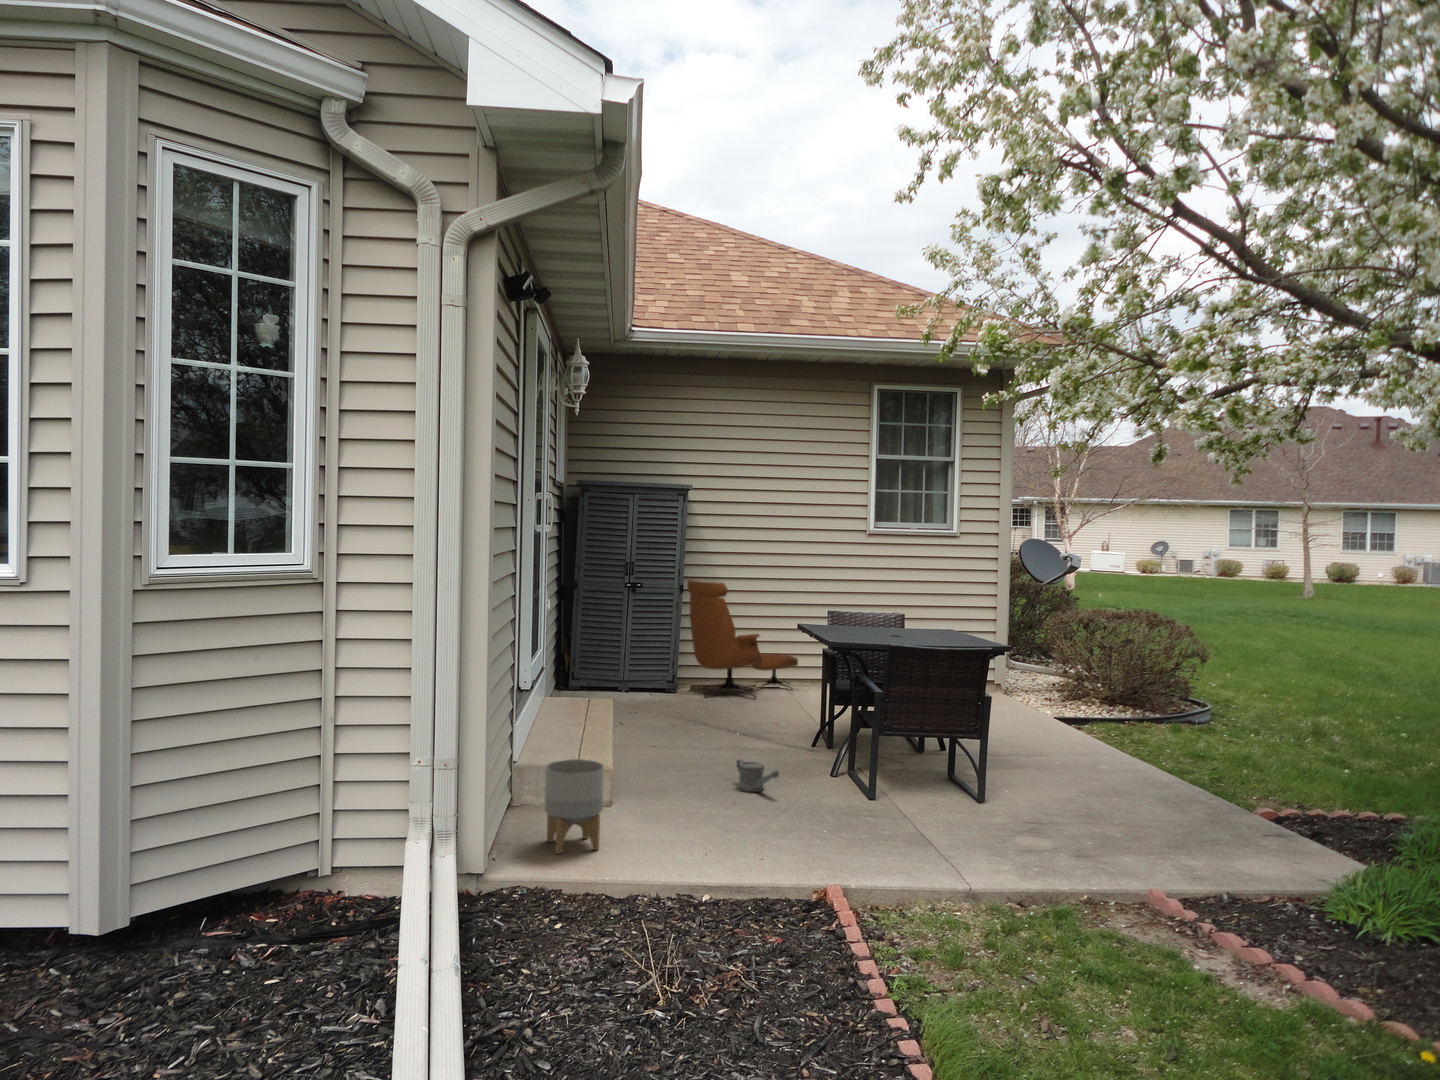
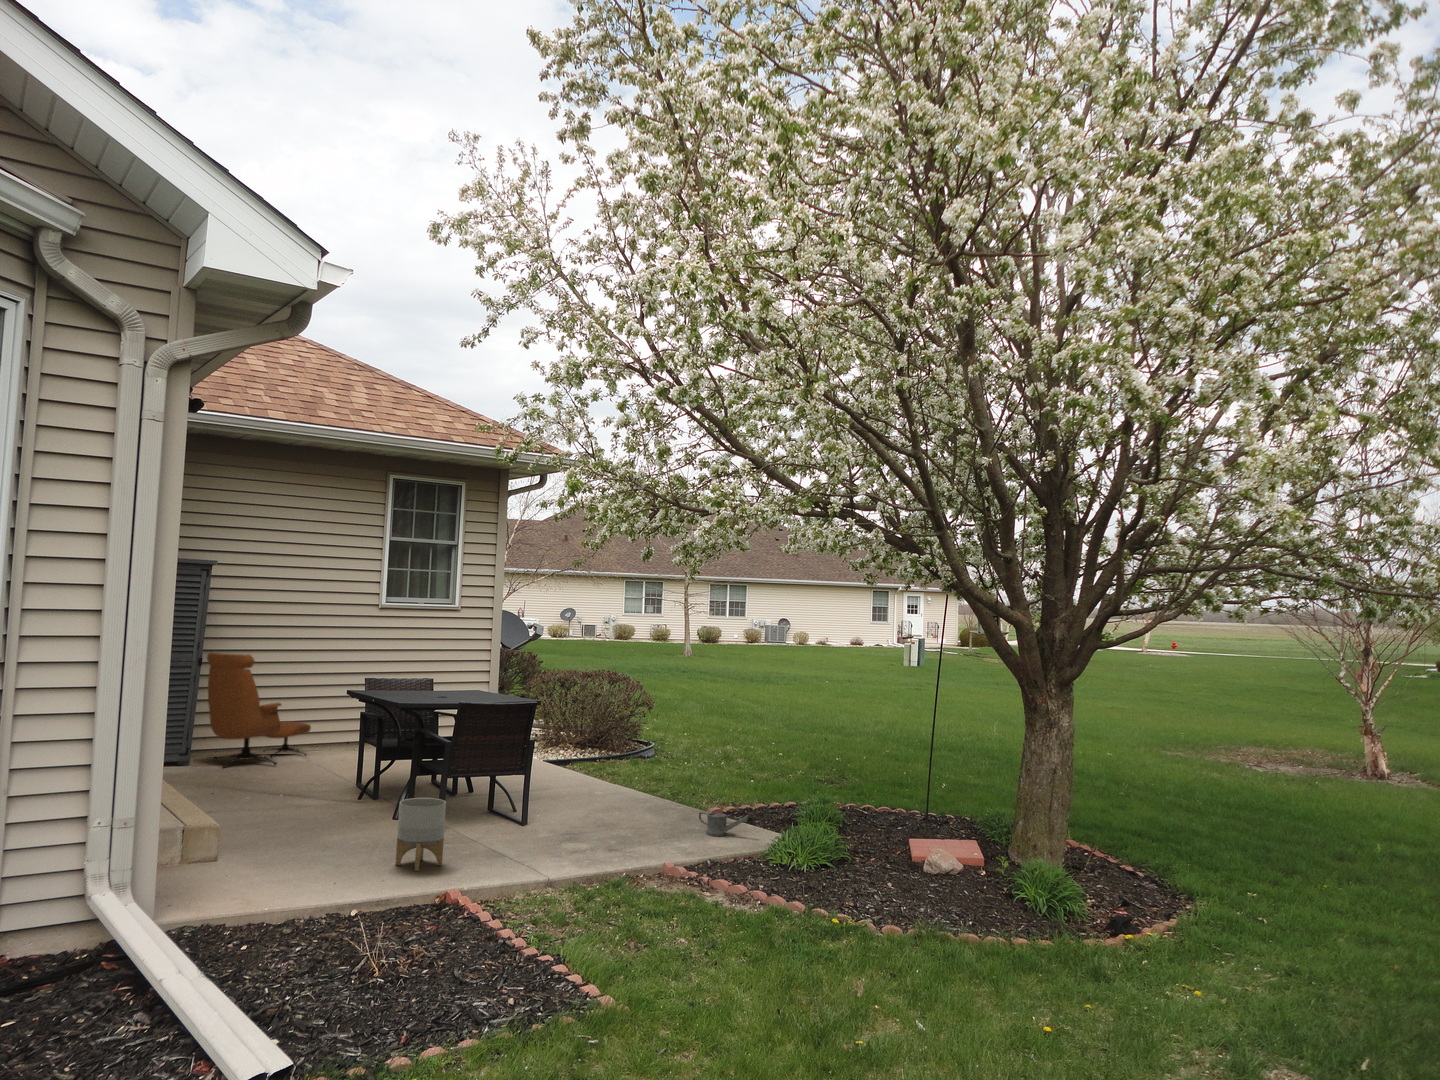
planter: present [544,759,604,854] -> present [395,798,446,871]
watering can: present [737,759,779,792] -> present [699,812,748,836]

